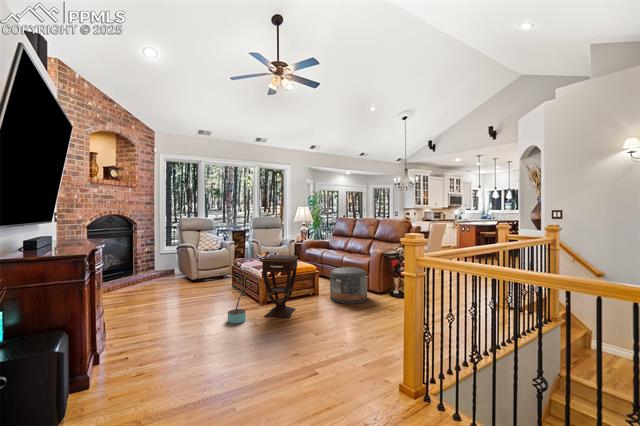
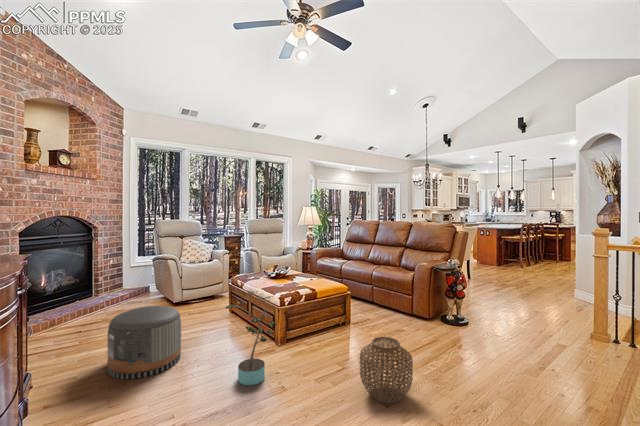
side table: present [262,255,298,318] -> none [288,275,333,370]
pouf: present [330,267,367,304] -> present [108,306,181,379]
woven basket: none [303,293,336,333] -> present [360,337,413,403]

